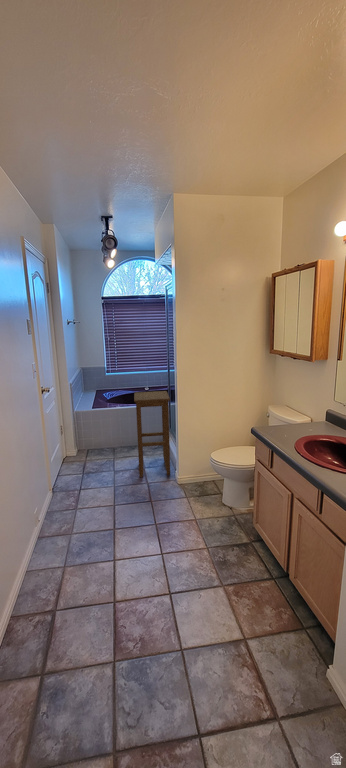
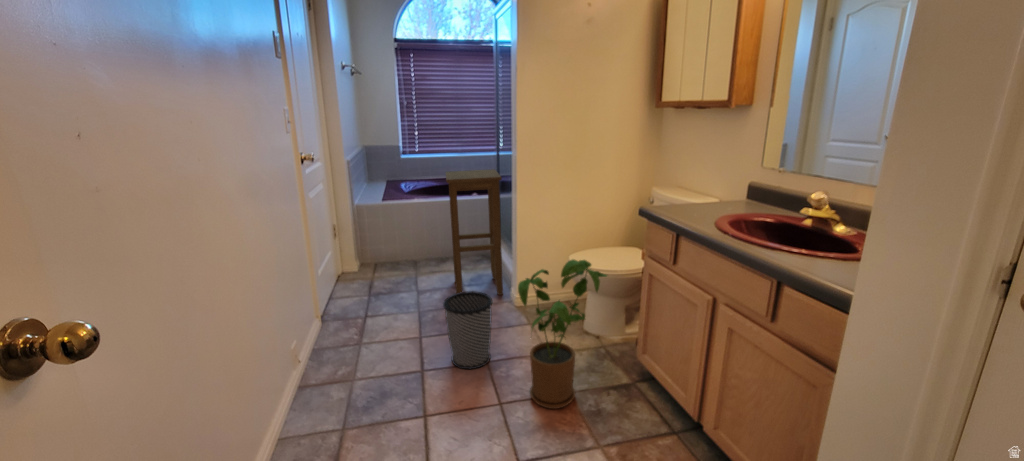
house plant: none [175,463,231,559] -> present [518,260,607,409]
wastebasket: none [129,477,161,529] -> present [443,291,492,369]

